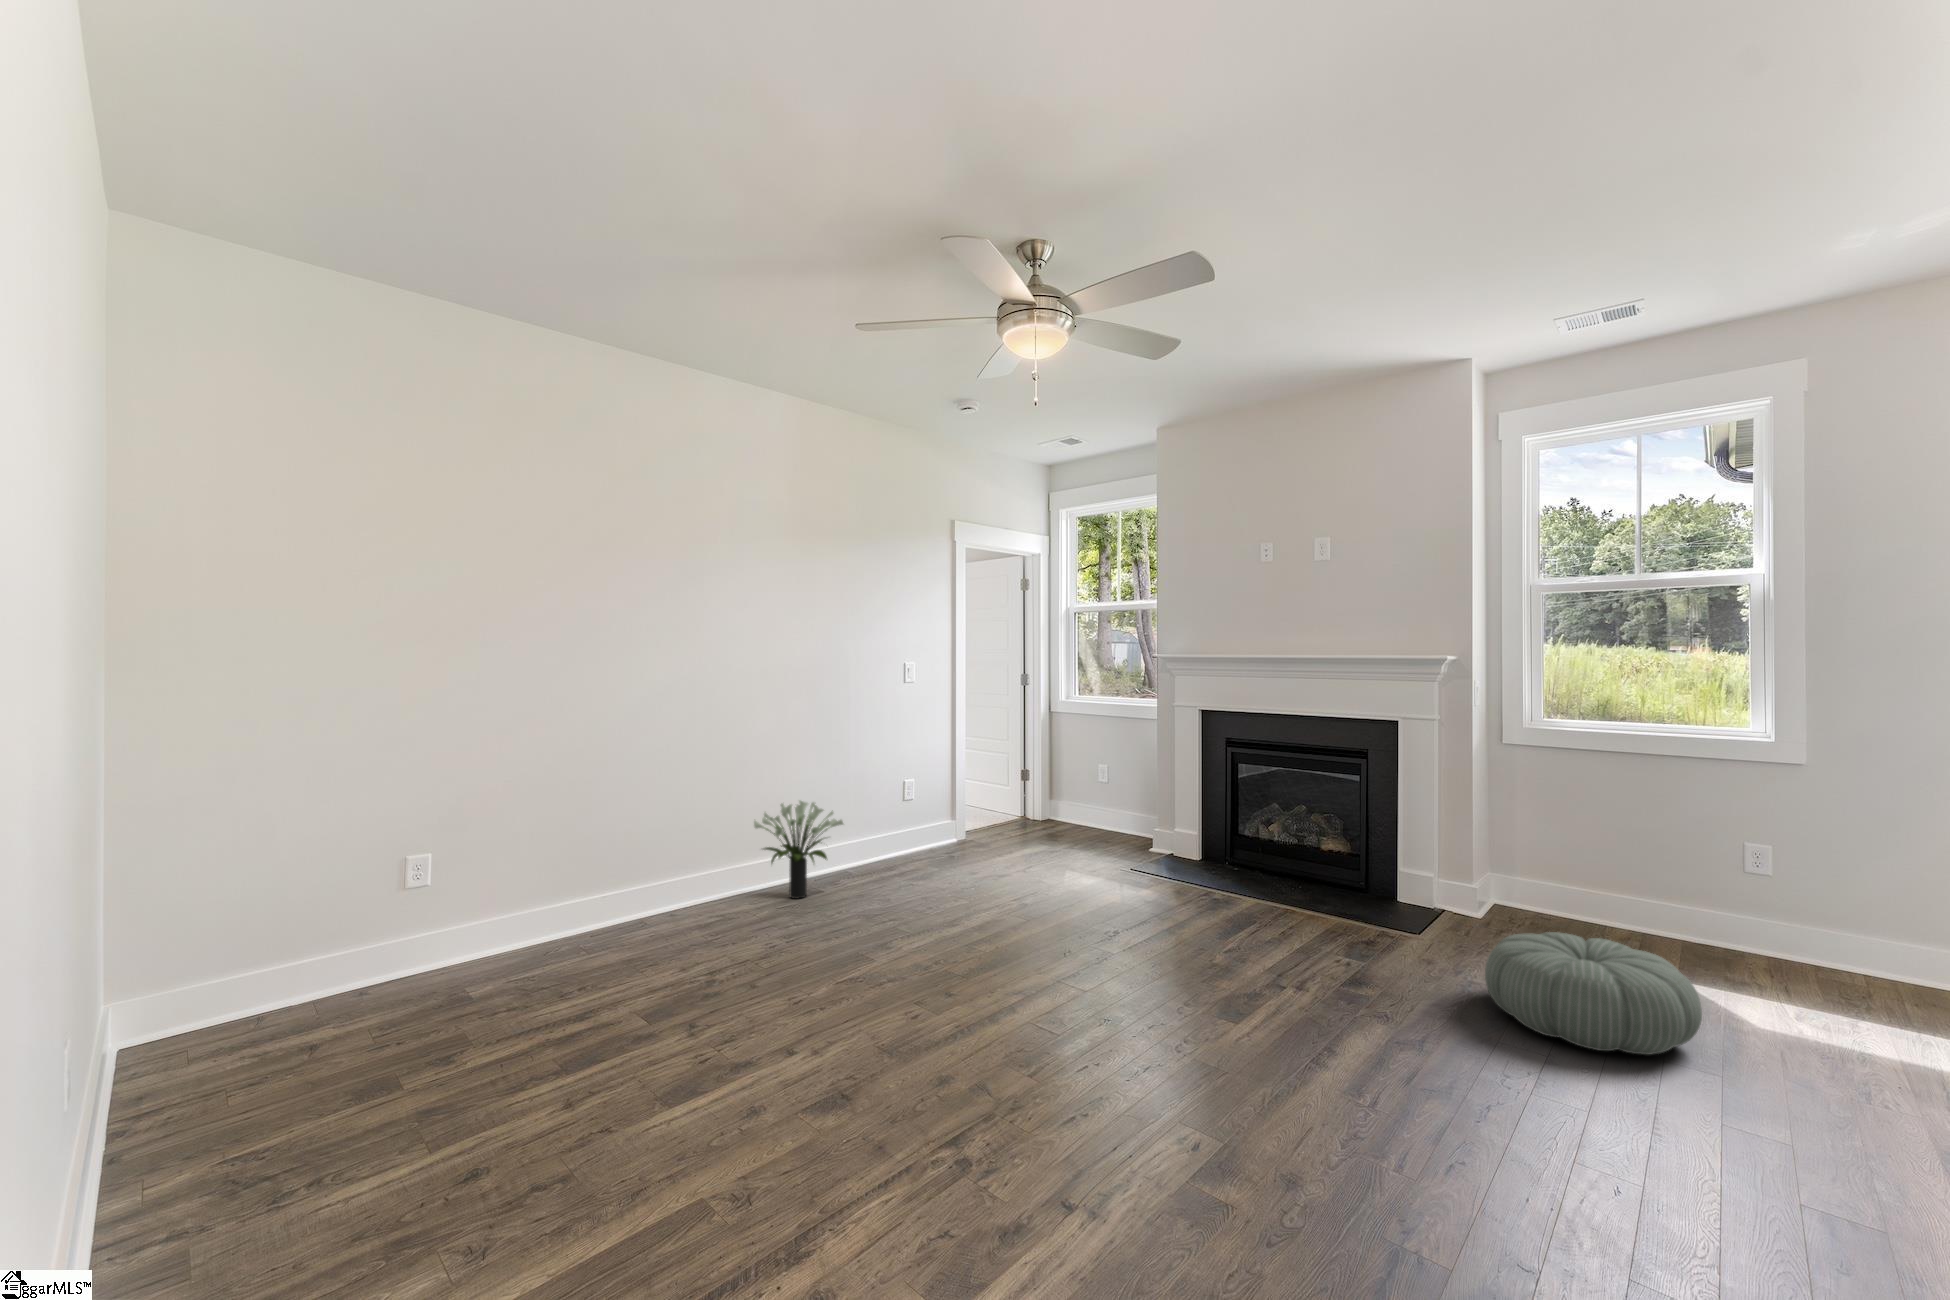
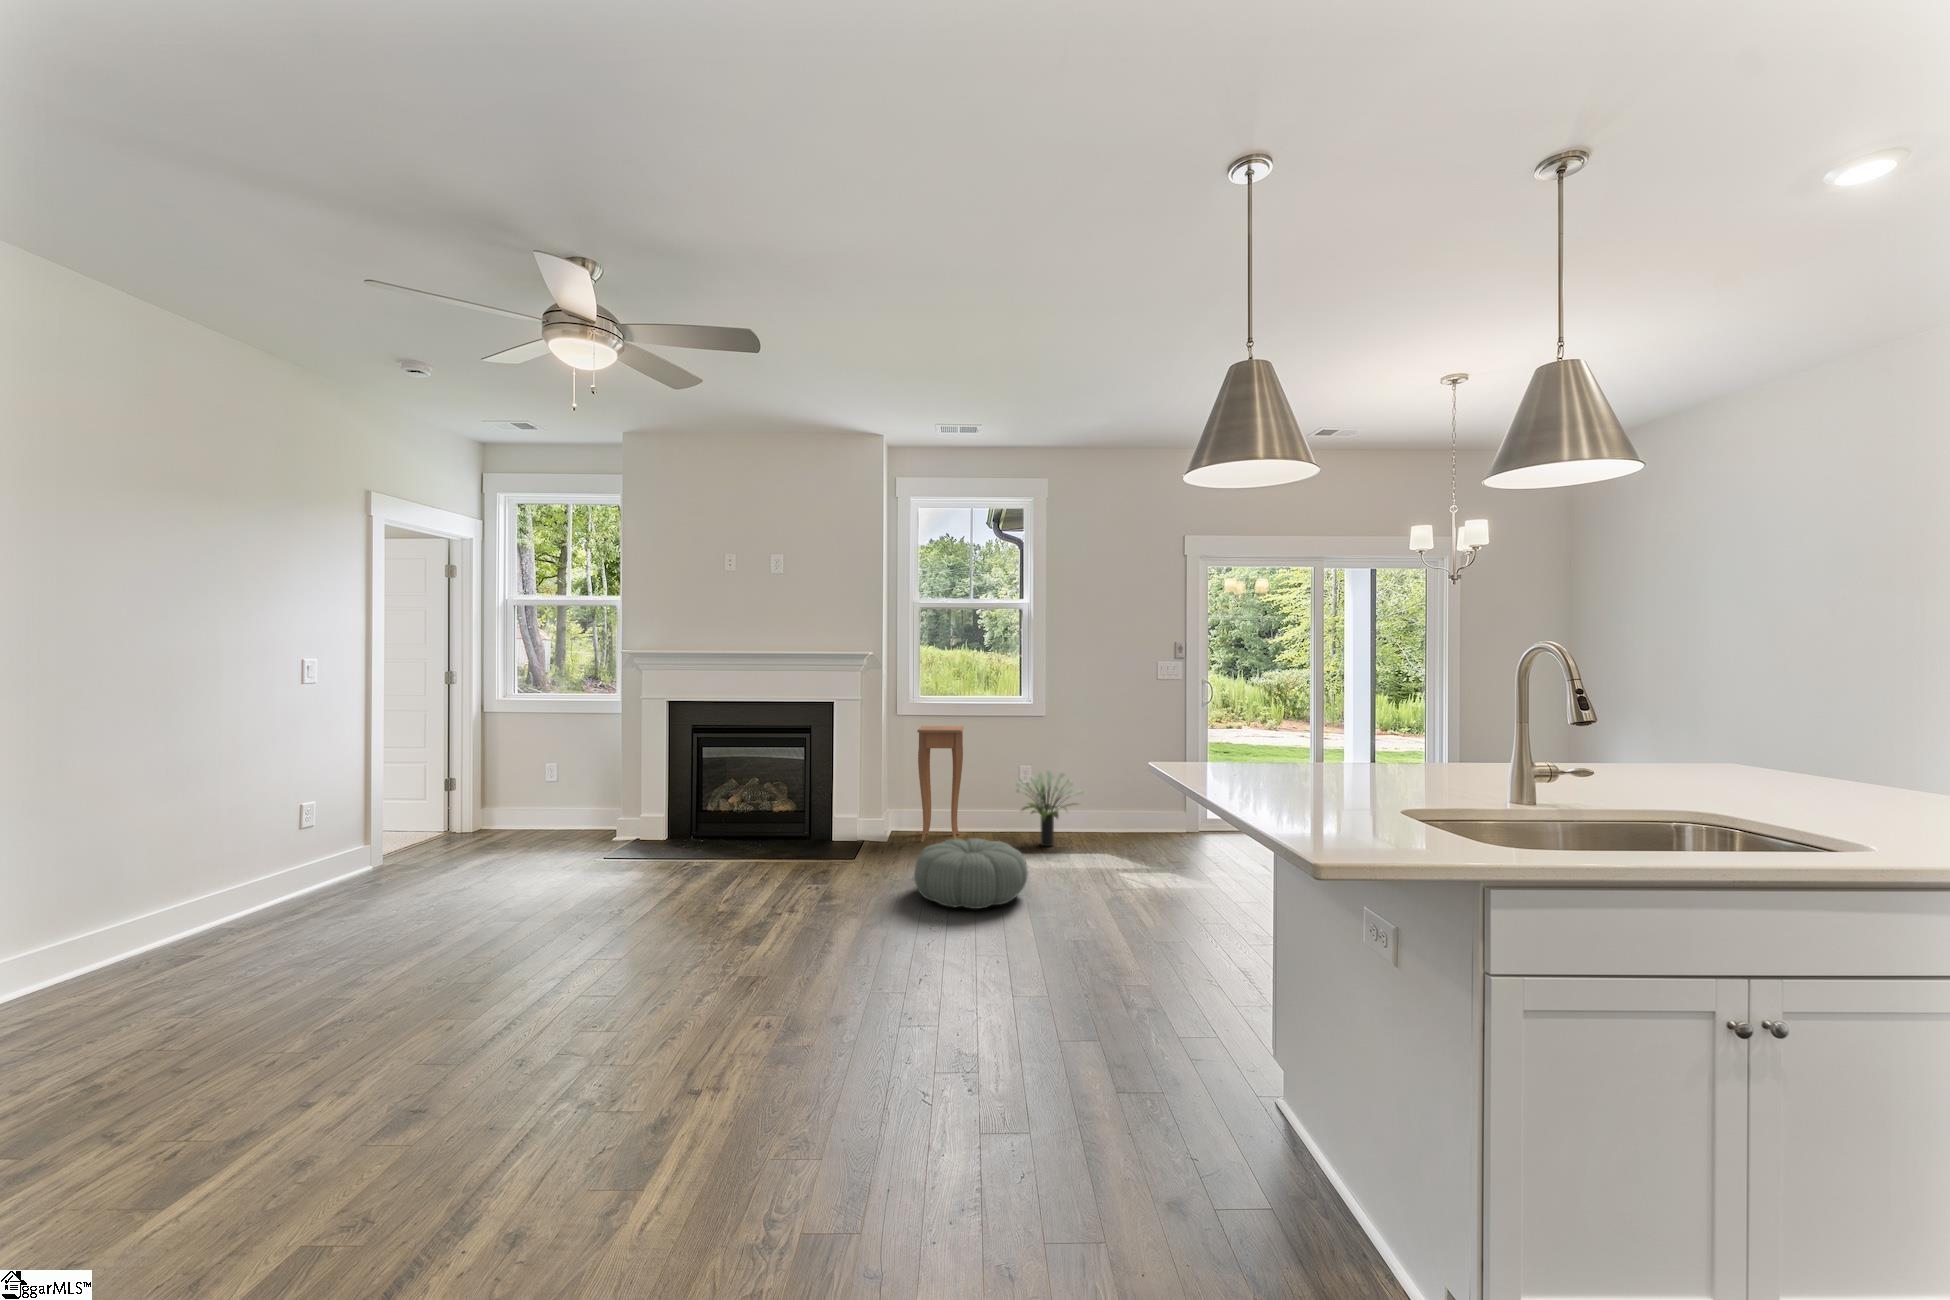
side table: none [1527,761,1616,938] -> present [917,726,964,842]
potted plant: present [754,801,843,898] -> present [1015,770,1083,846]

